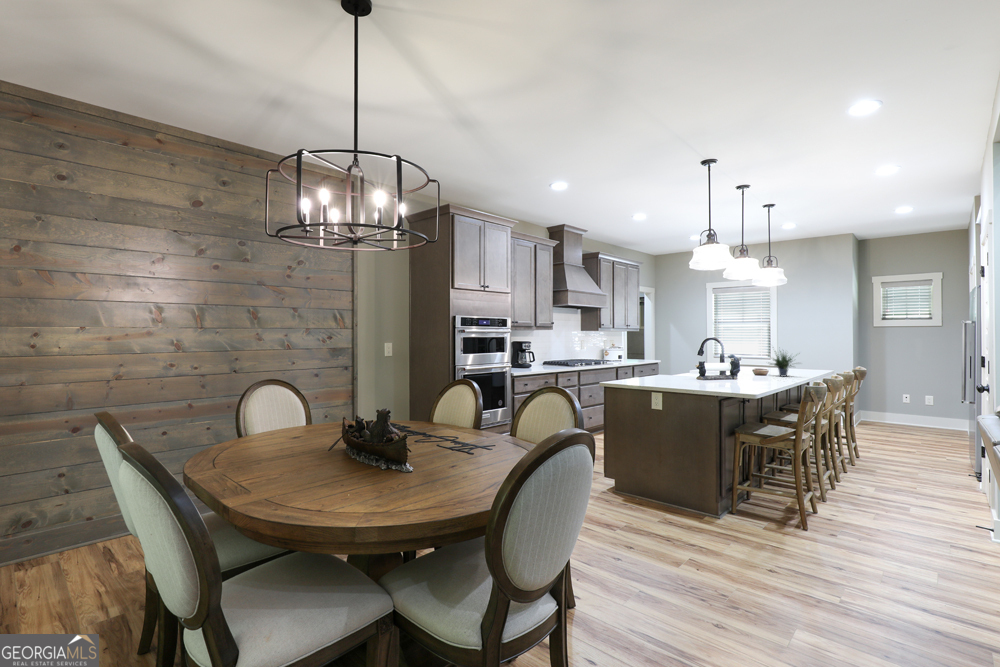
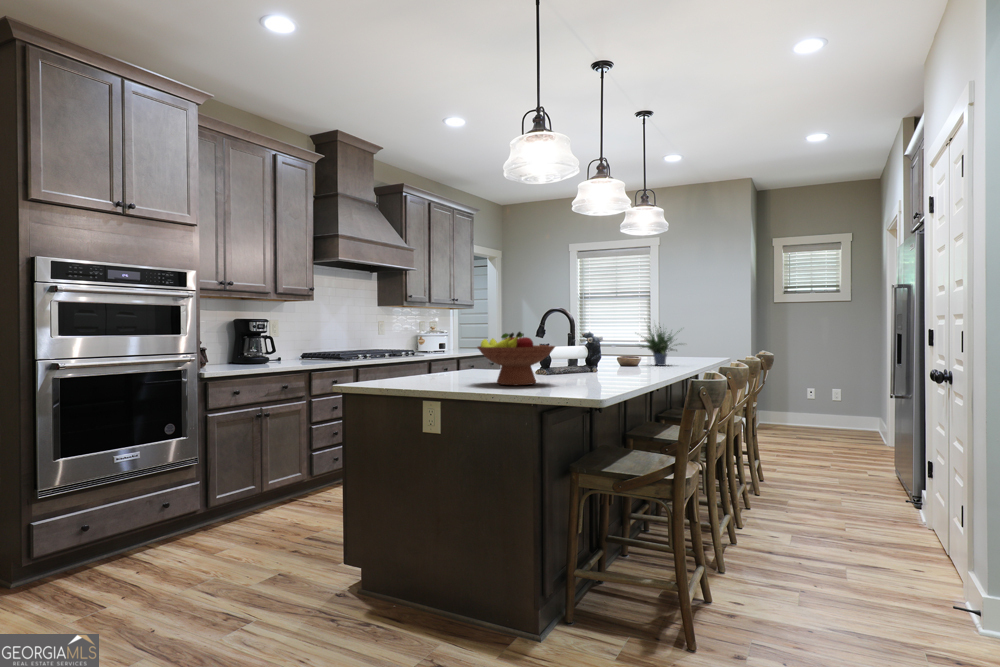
fruit bowl: none [681,360,726,388] -> present [477,332,555,385]

